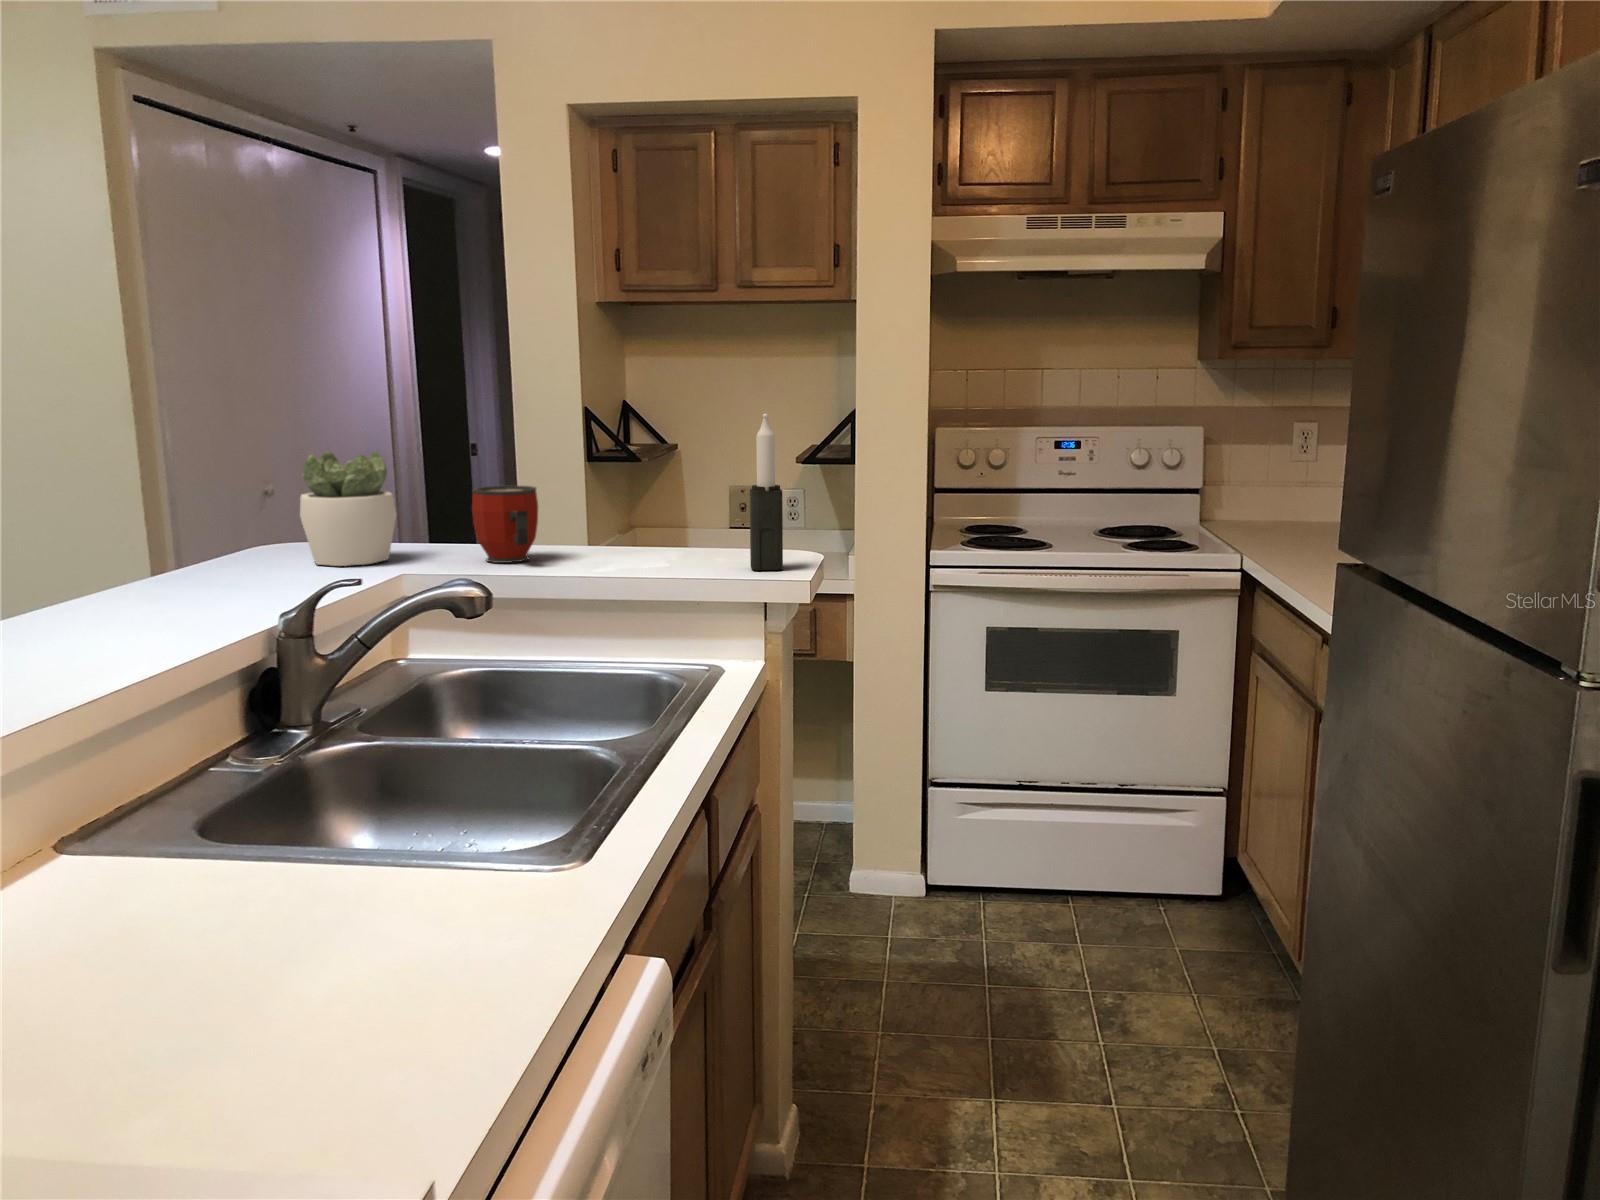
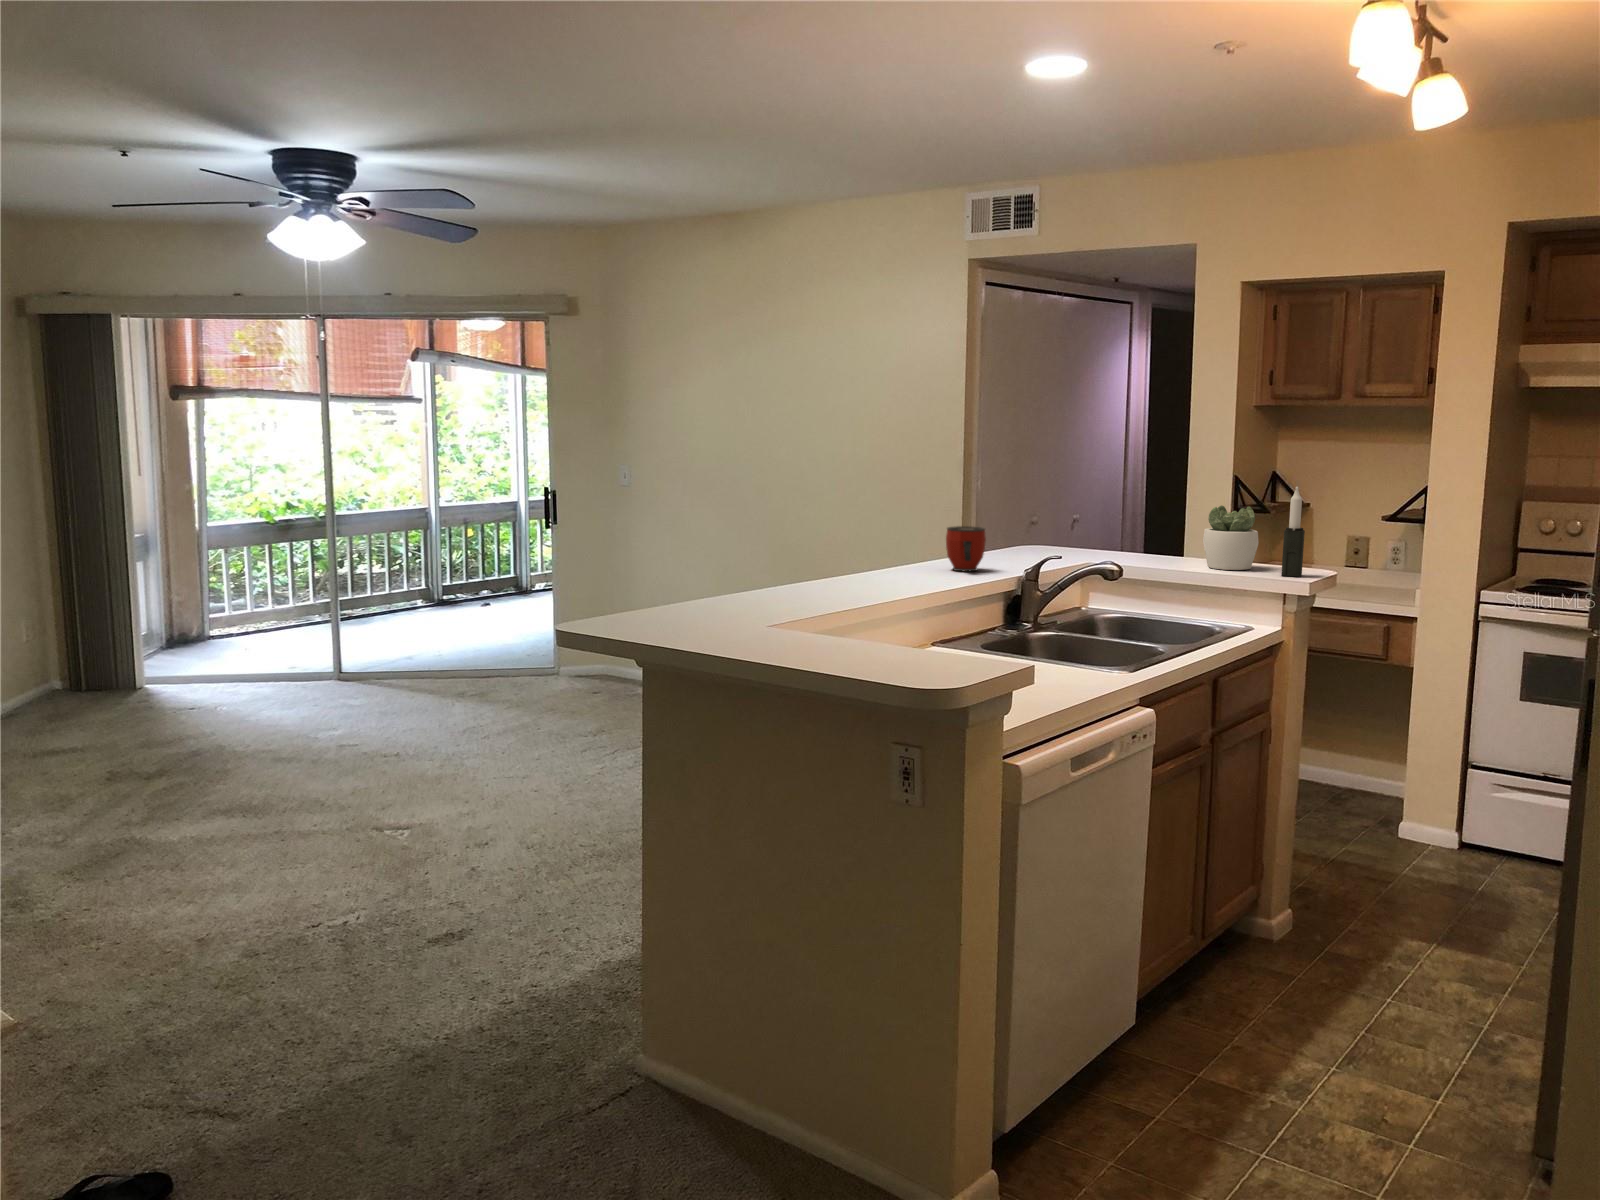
succulent plant: present [300,451,396,566] -> present [1203,505,1259,570]
mug: present [472,485,538,563] -> present [946,526,986,571]

